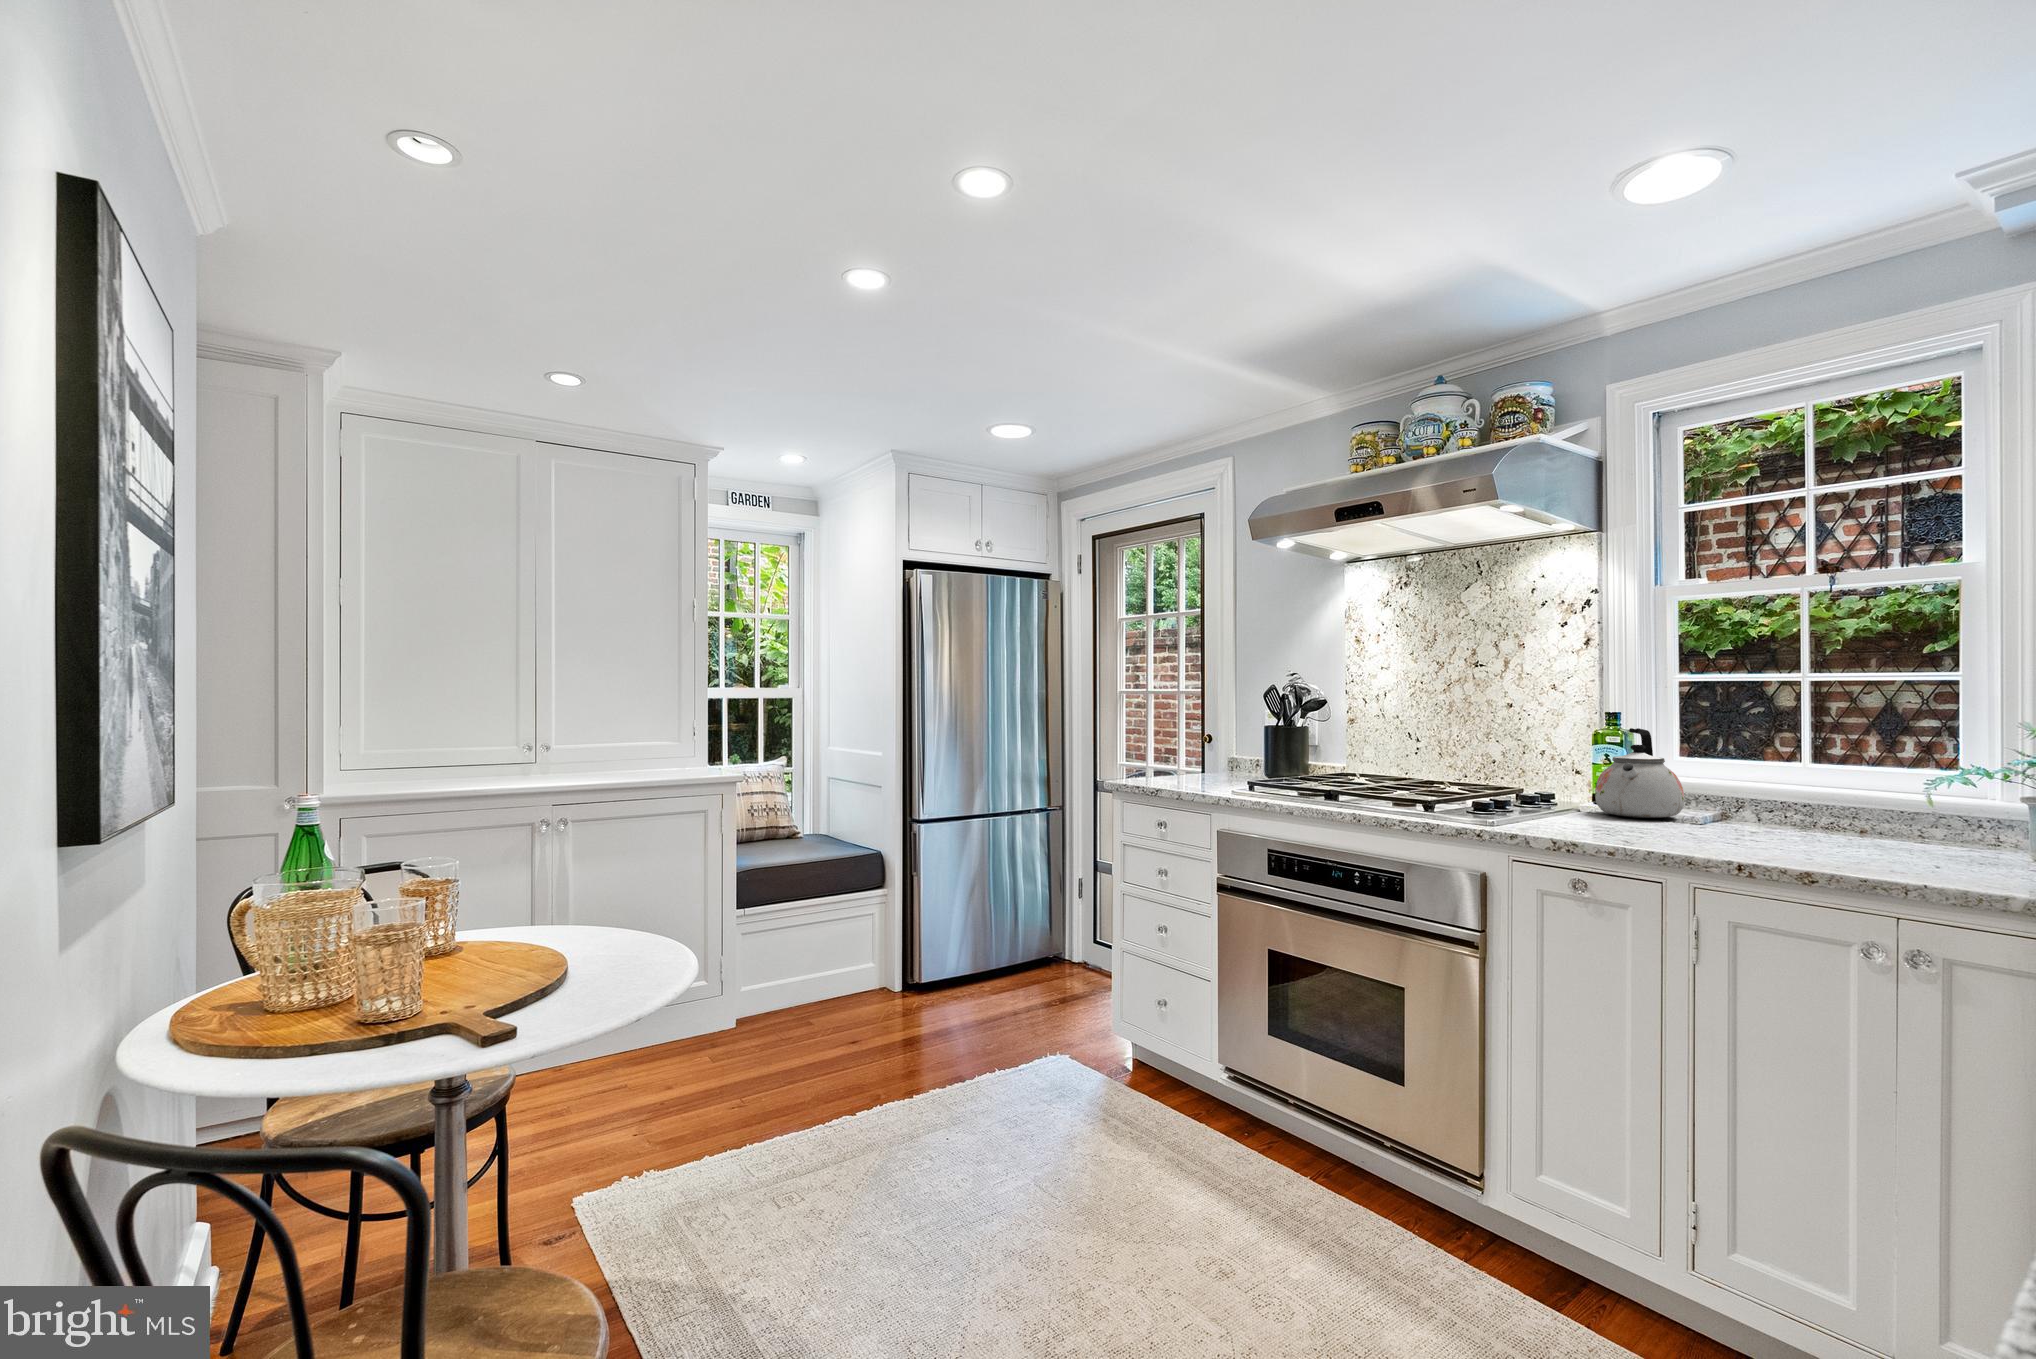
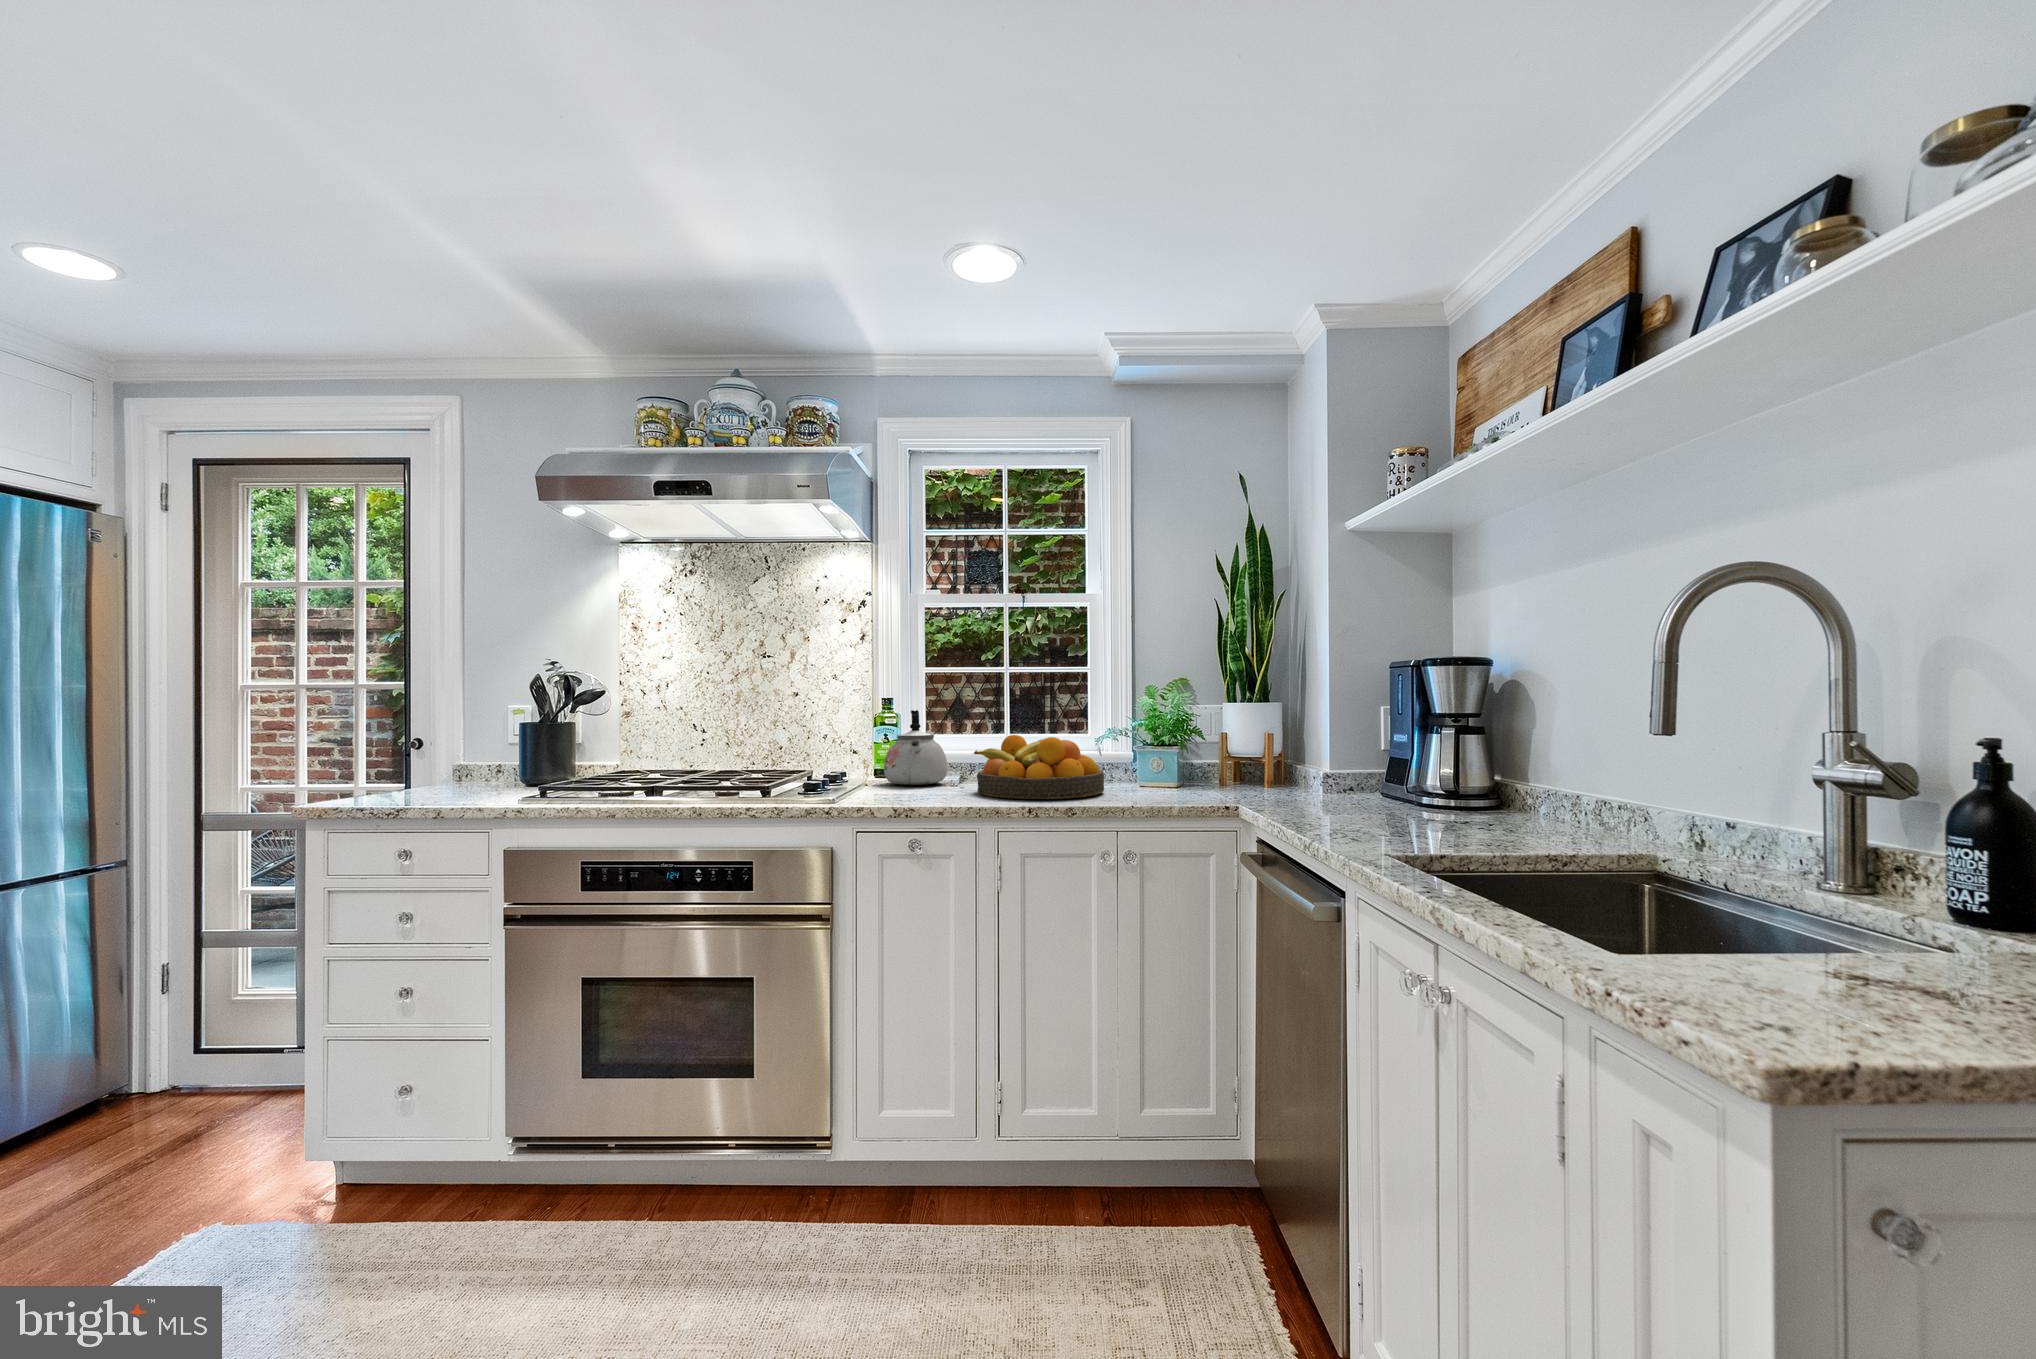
fruit bowl: none [1693,766,1910,857] -> present [974,735,1104,799]

